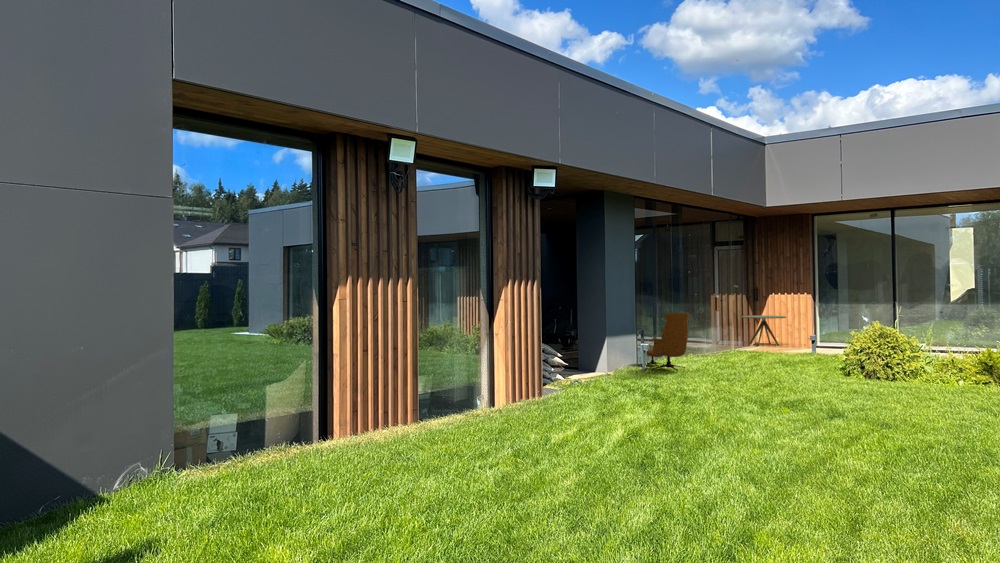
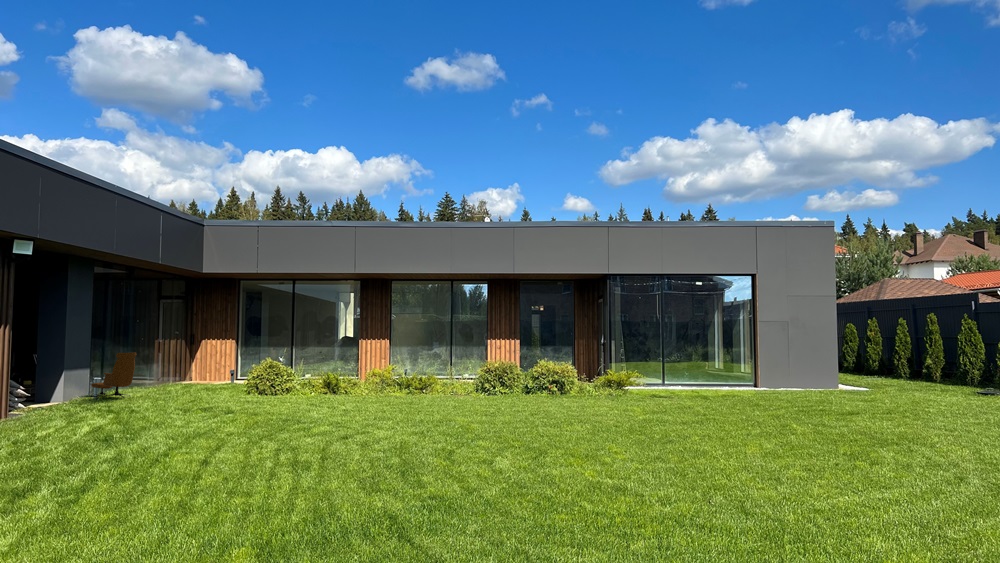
round table: present [742,315,786,346] -> none [180,356,216,380]

